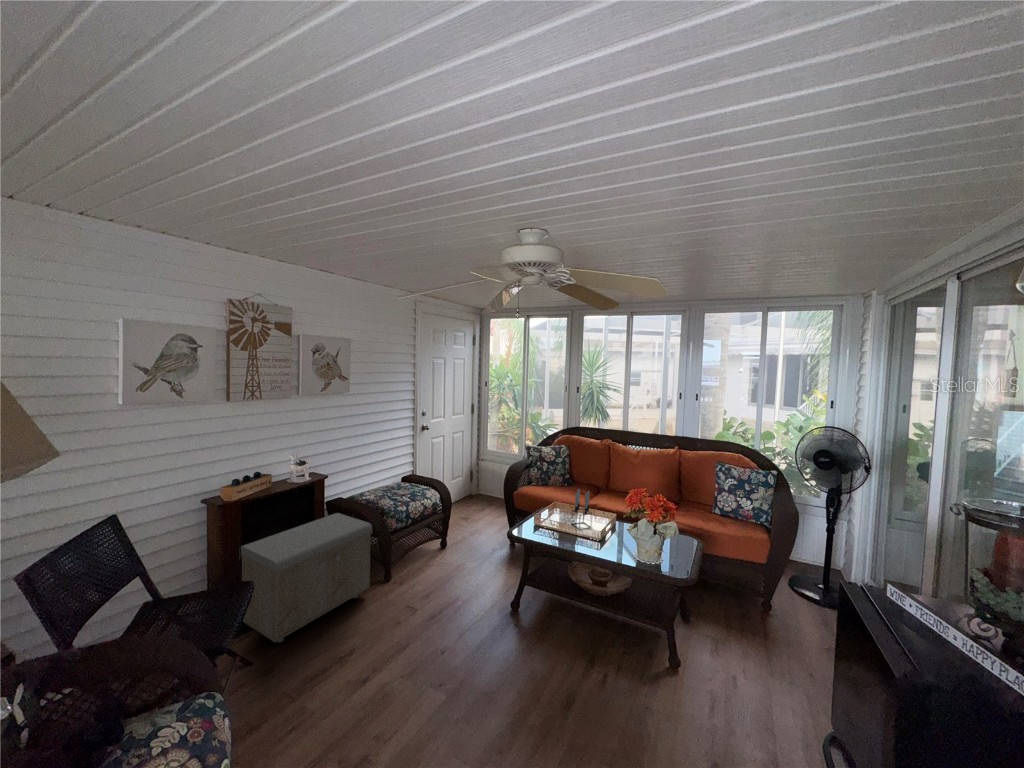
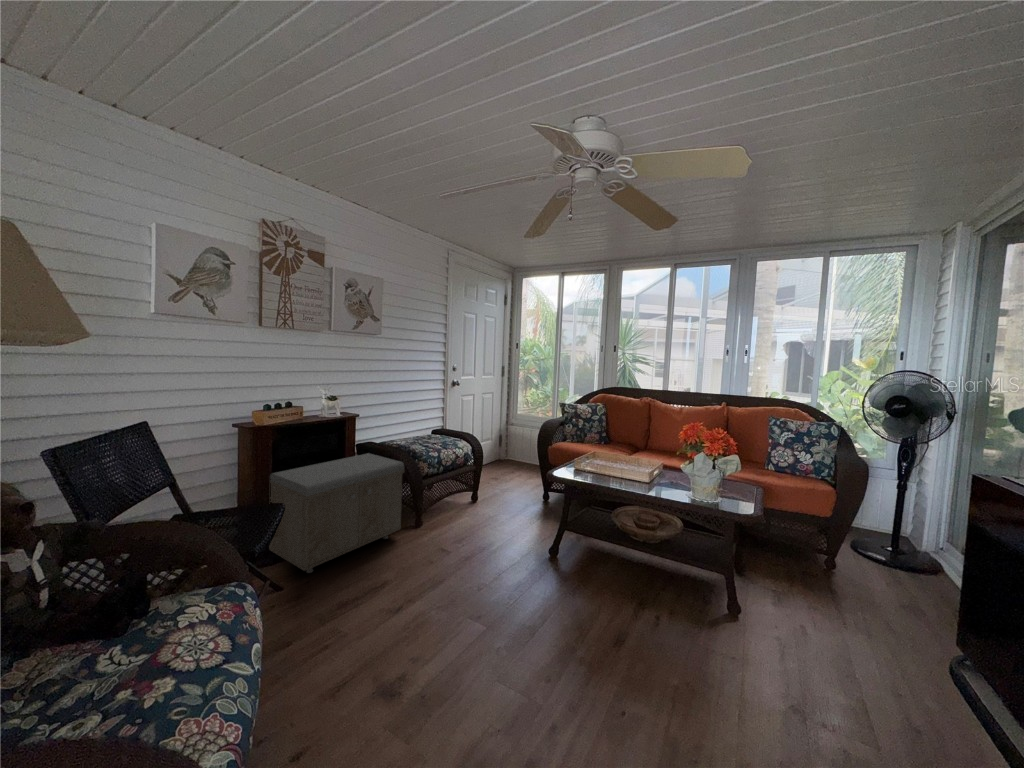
candle holder: present [572,489,592,529] -> none [614,433,637,475]

